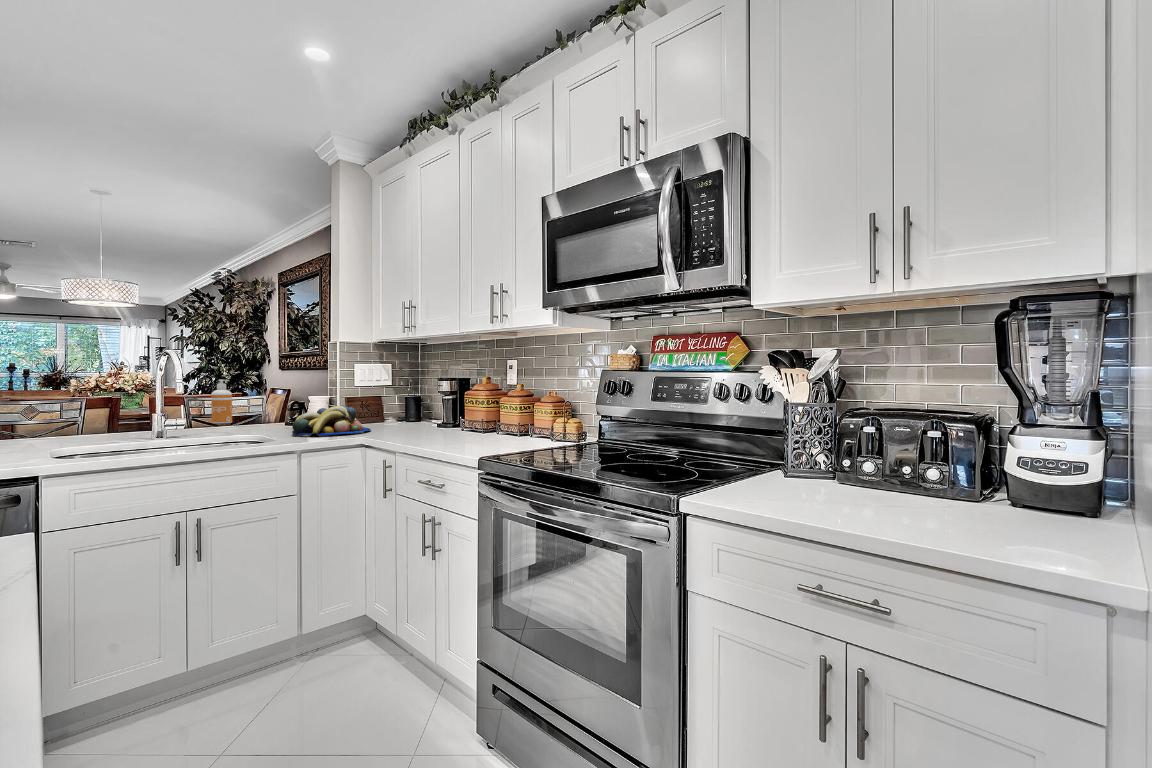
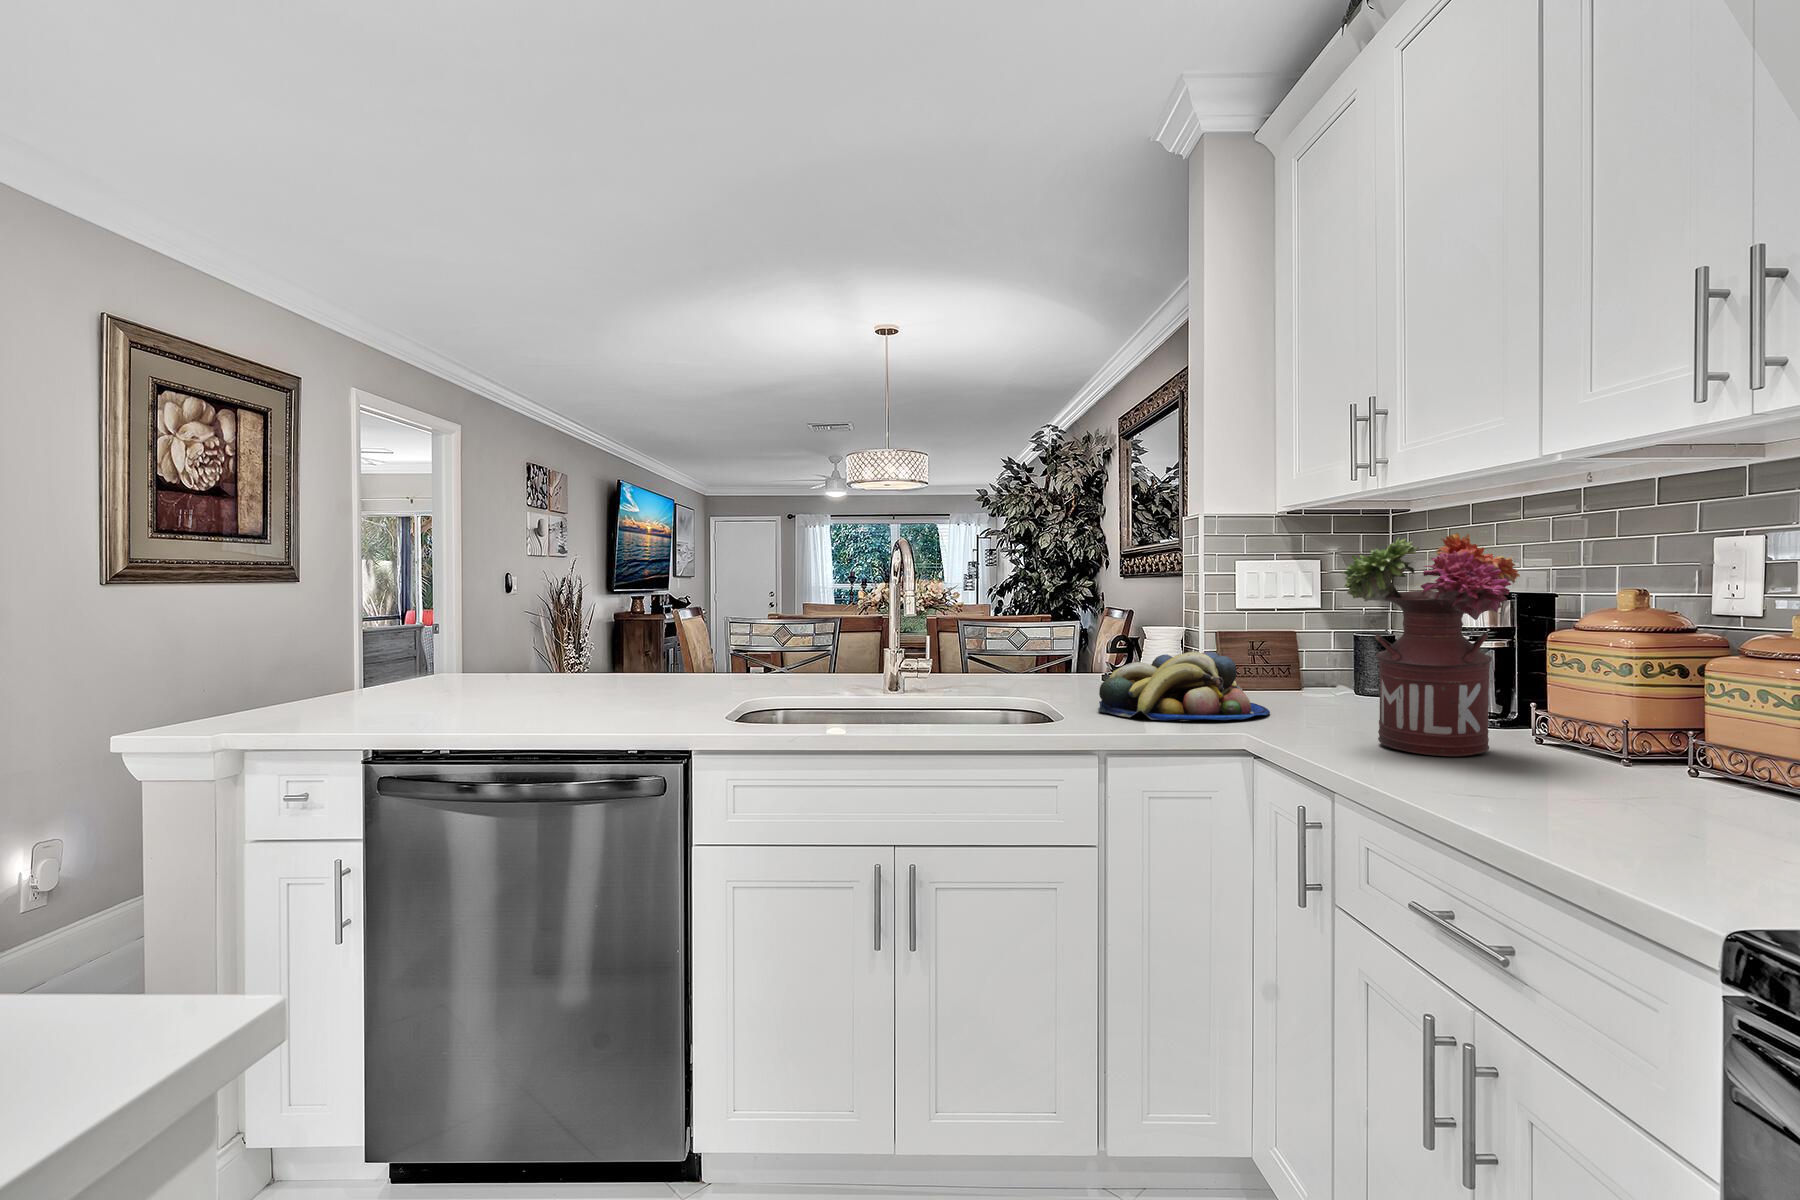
flower arrangement: none [398,358,455,437] -> present [1343,533,1520,756]
soap dispenser: present [211,380,232,424] -> none [993,592,1023,669]

